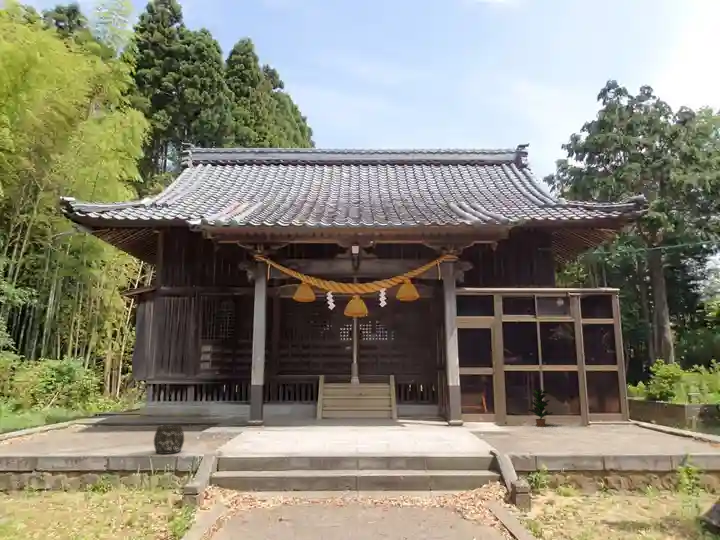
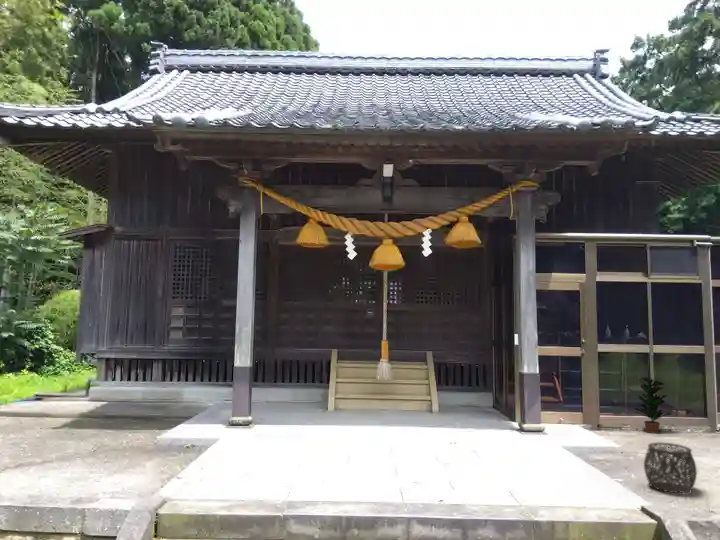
woven basket: present [154,425,184,454] -> present [644,443,697,493]

